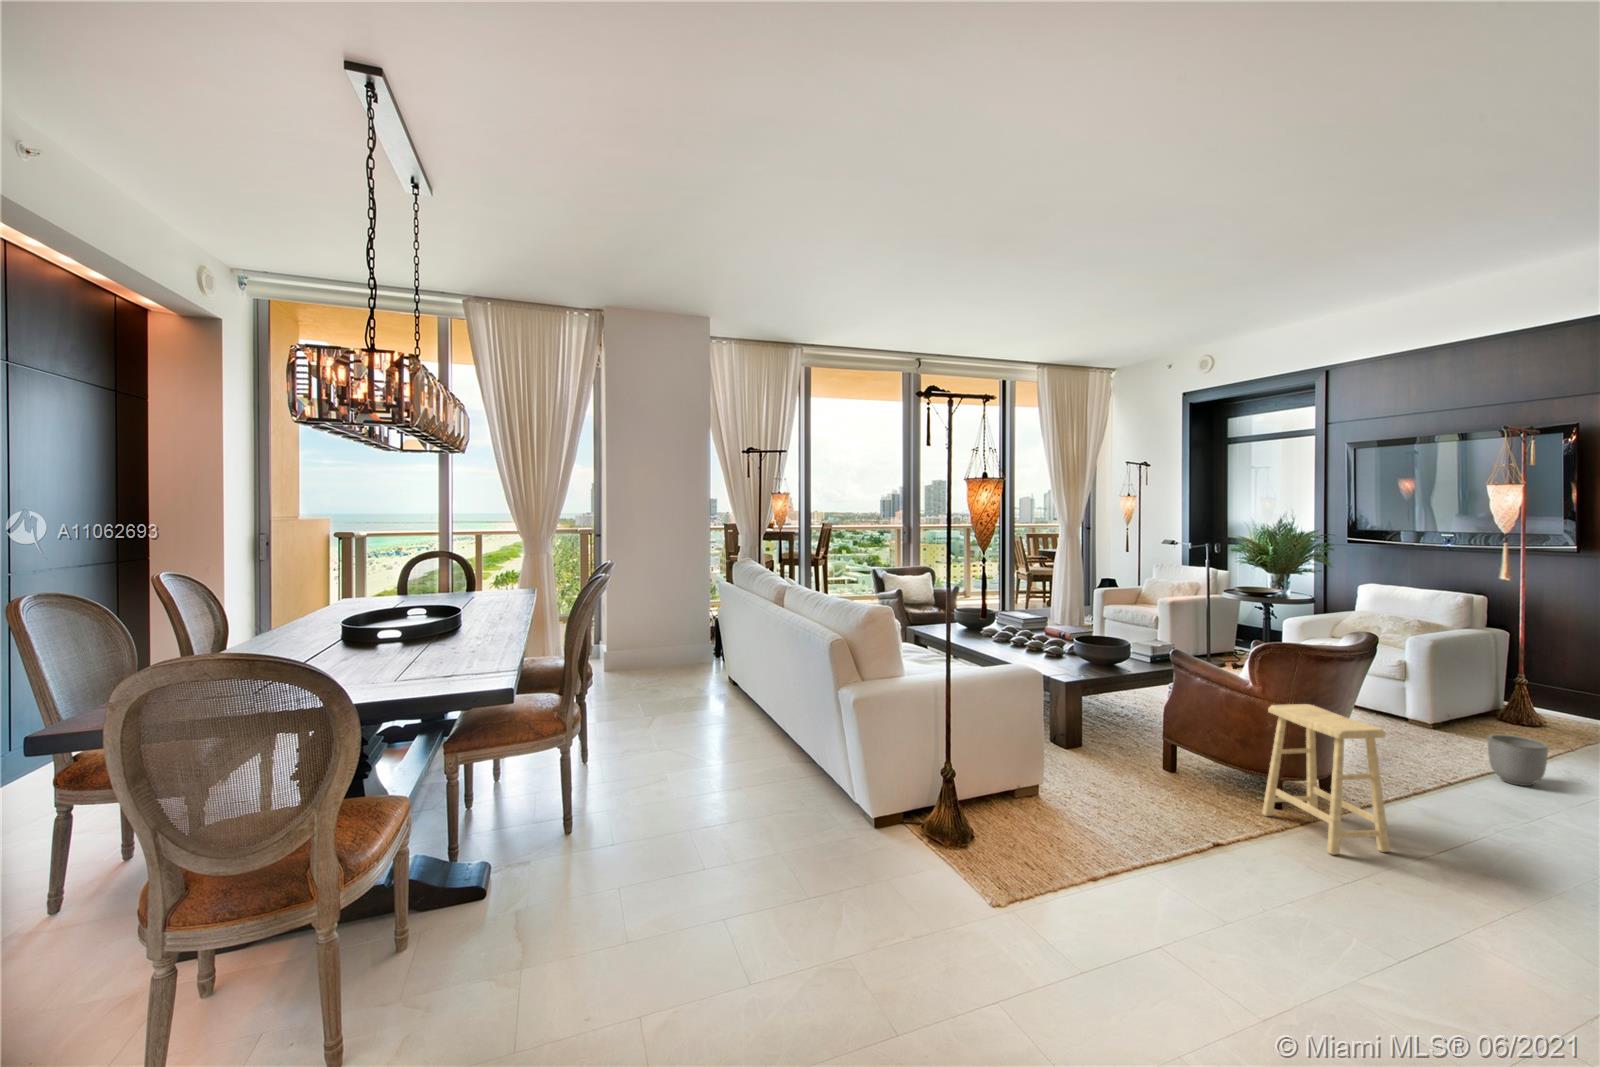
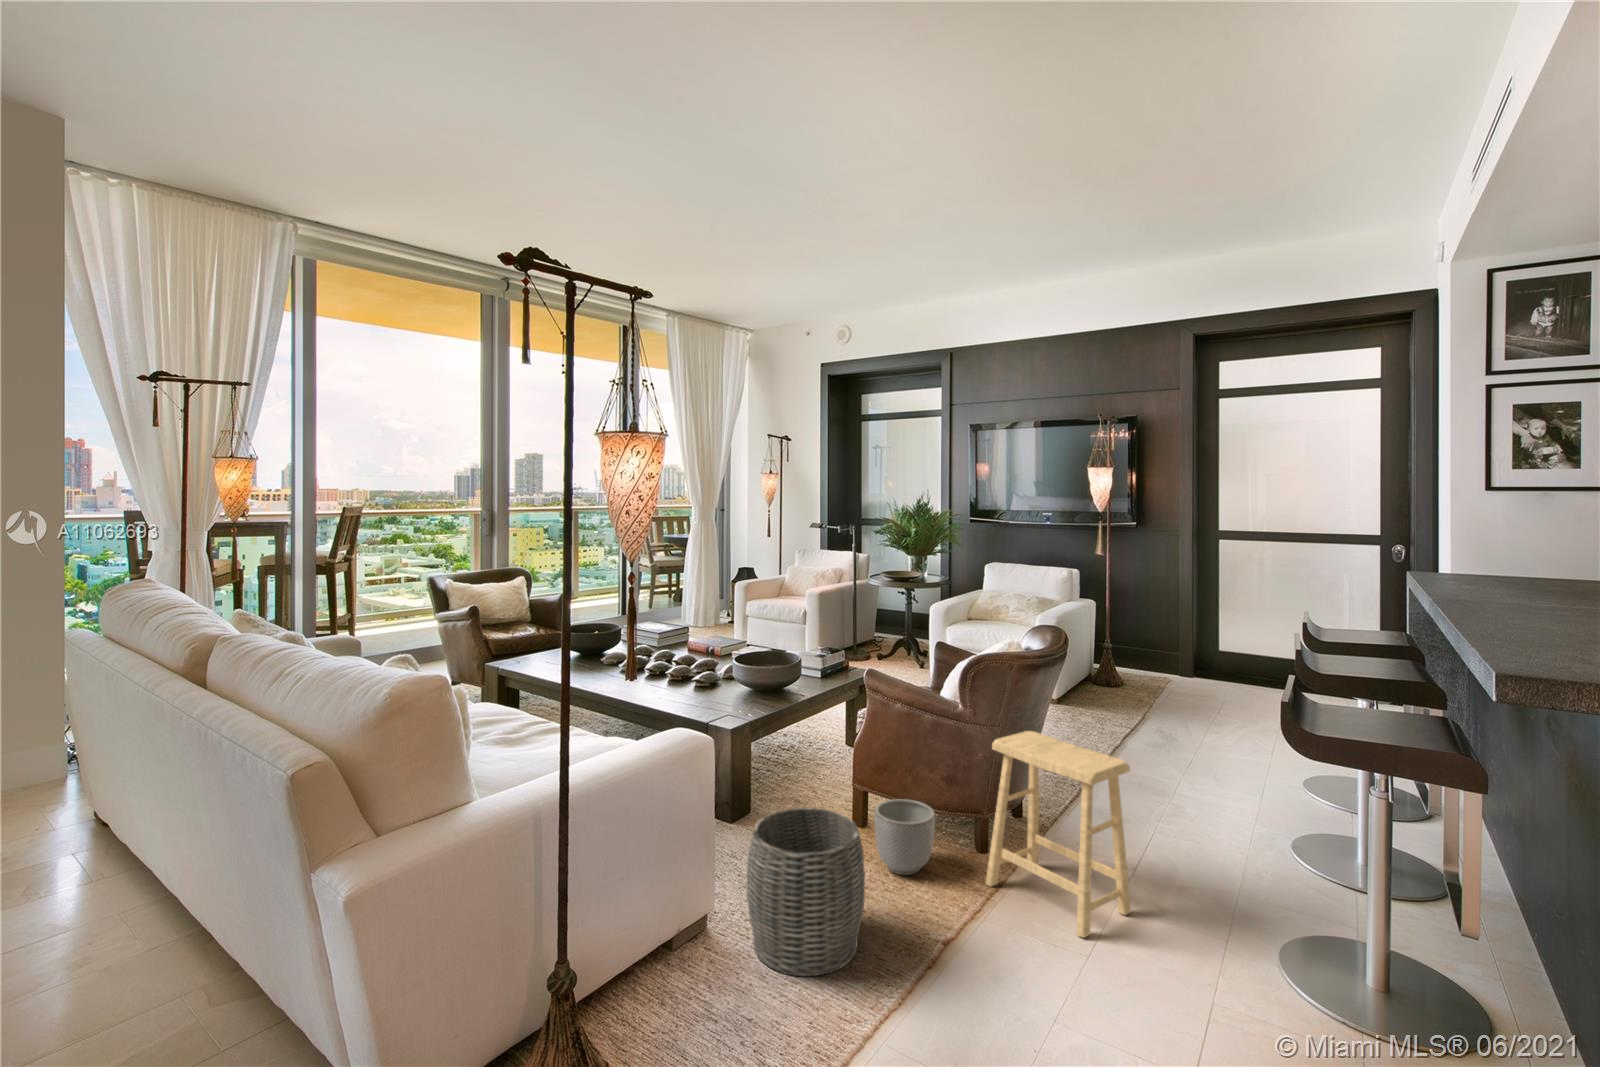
woven basket: none [1064,728,1148,829] -> present [747,808,865,976]
planter: present [1488,735,1548,786] -> present [874,799,935,875]

